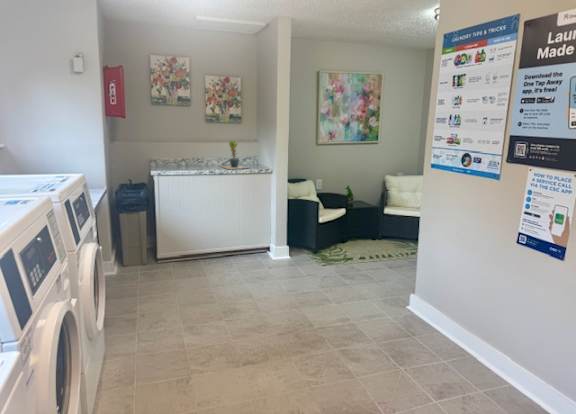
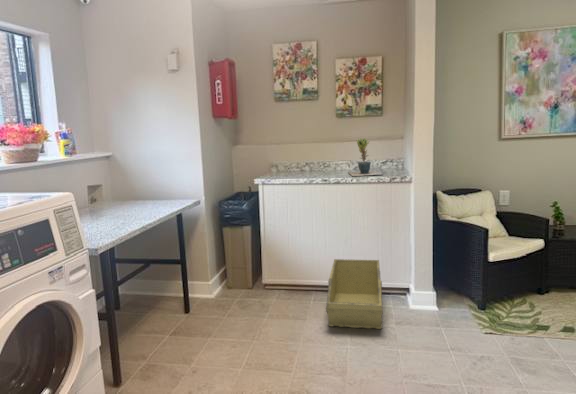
storage bin: none [218,230,266,276] -> present [326,259,383,329]

